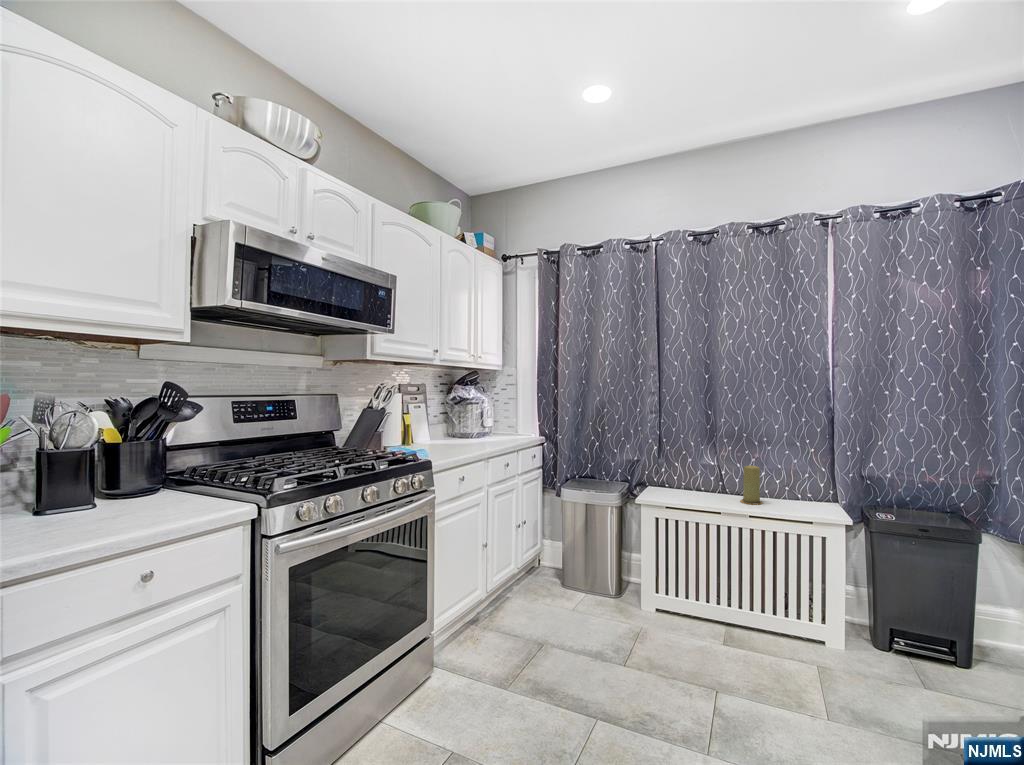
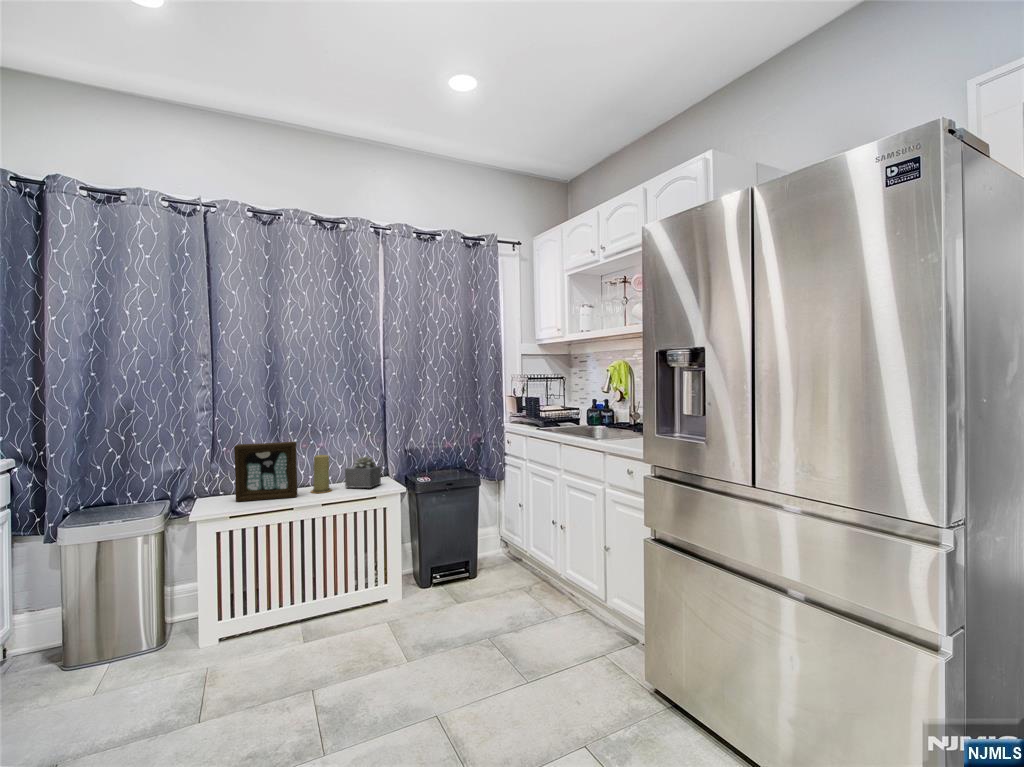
picture frame: none [671,446,726,503] -> present [234,442,298,502]
succulent plant: none [777,473,821,510] -> present [345,456,381,488]

